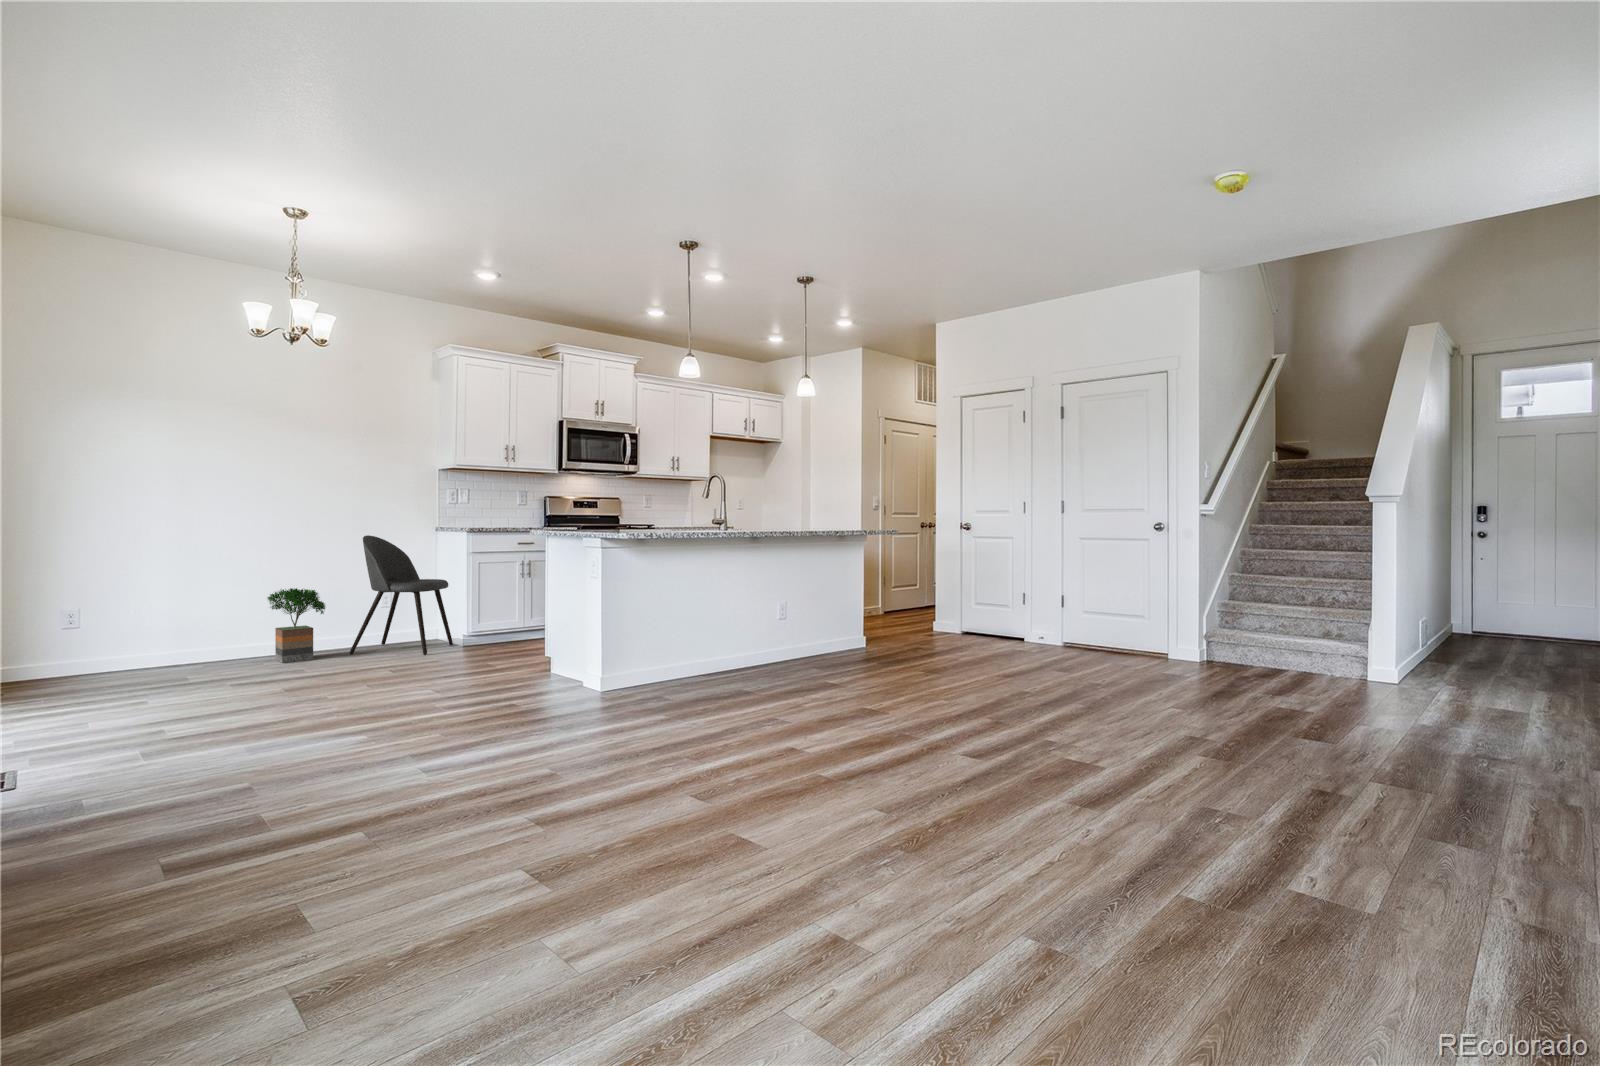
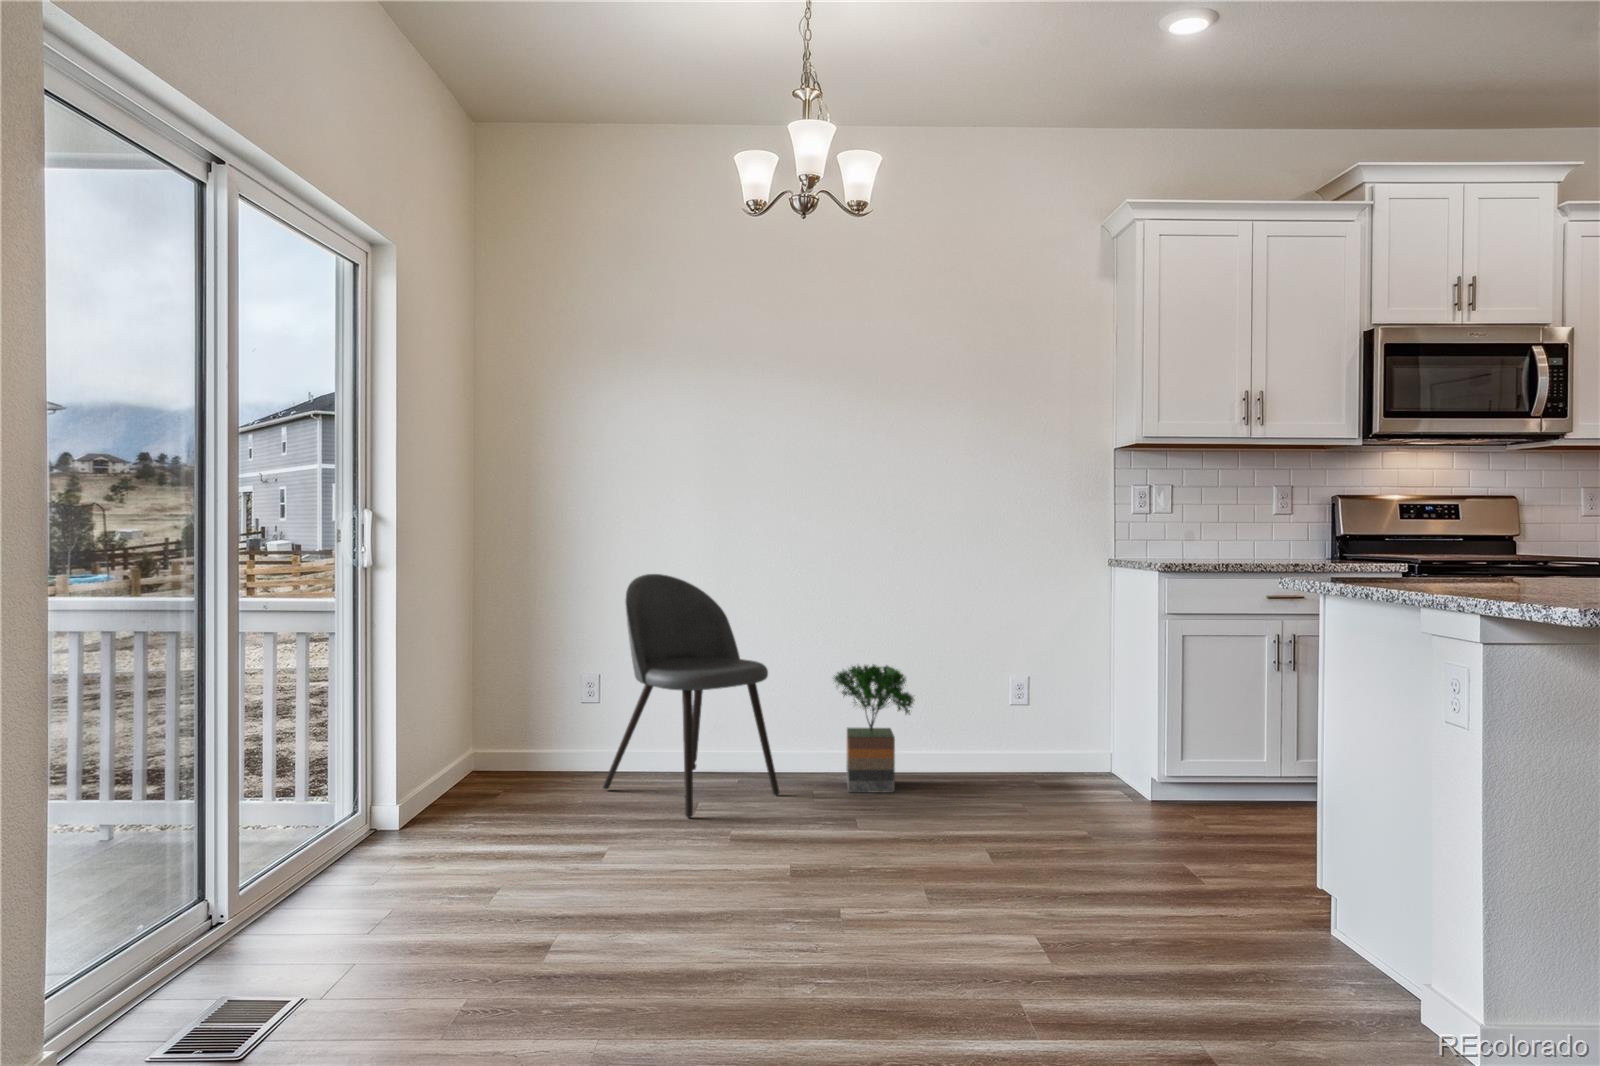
dining chair: present [349,535,453,655] -> present [603,574,779,818]

